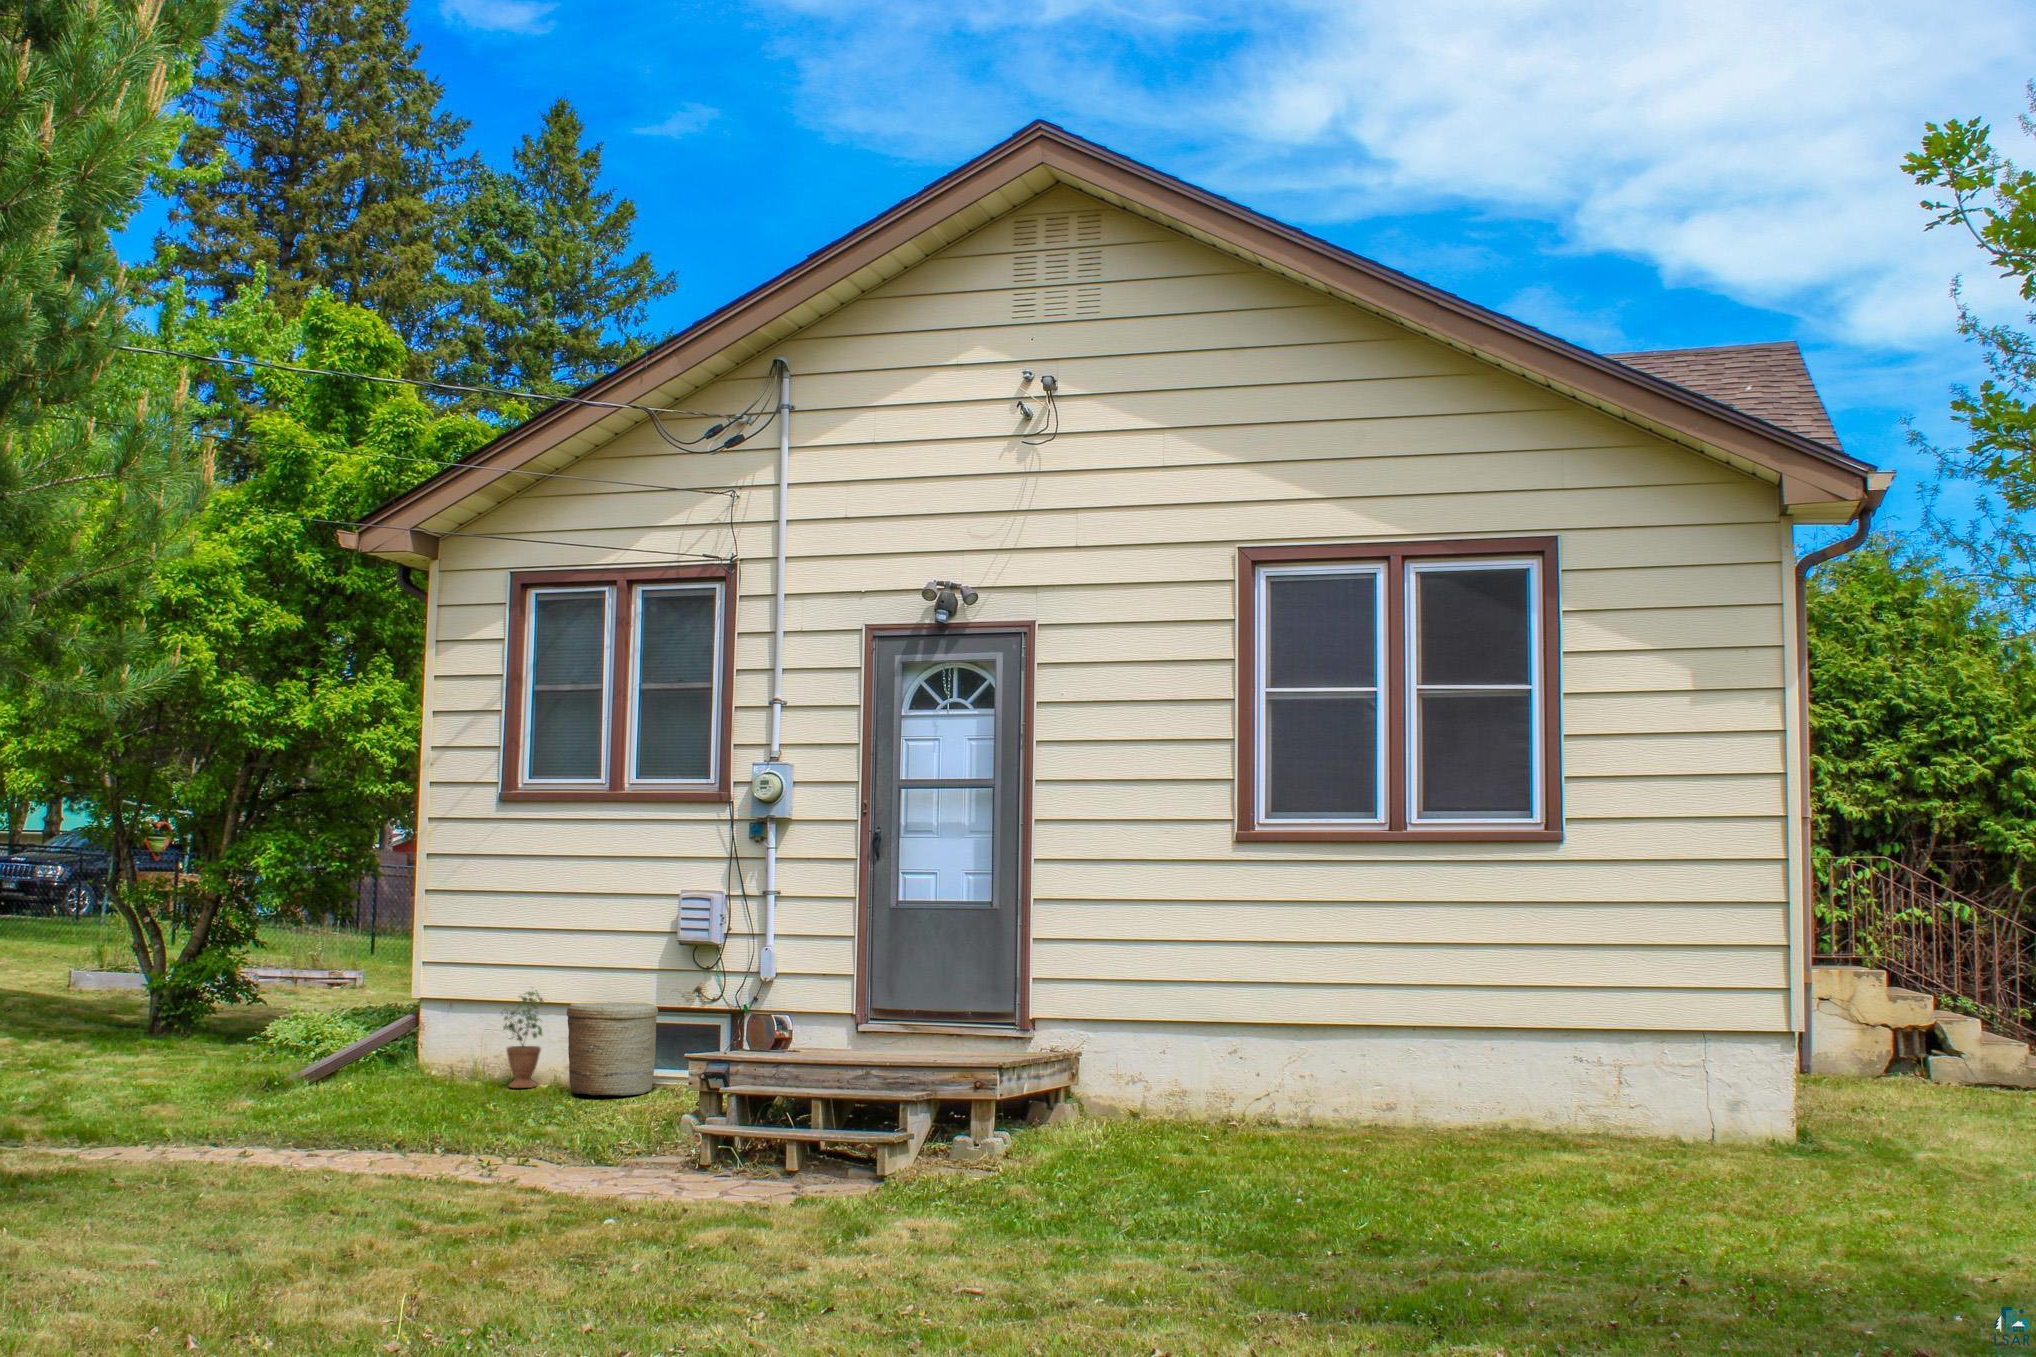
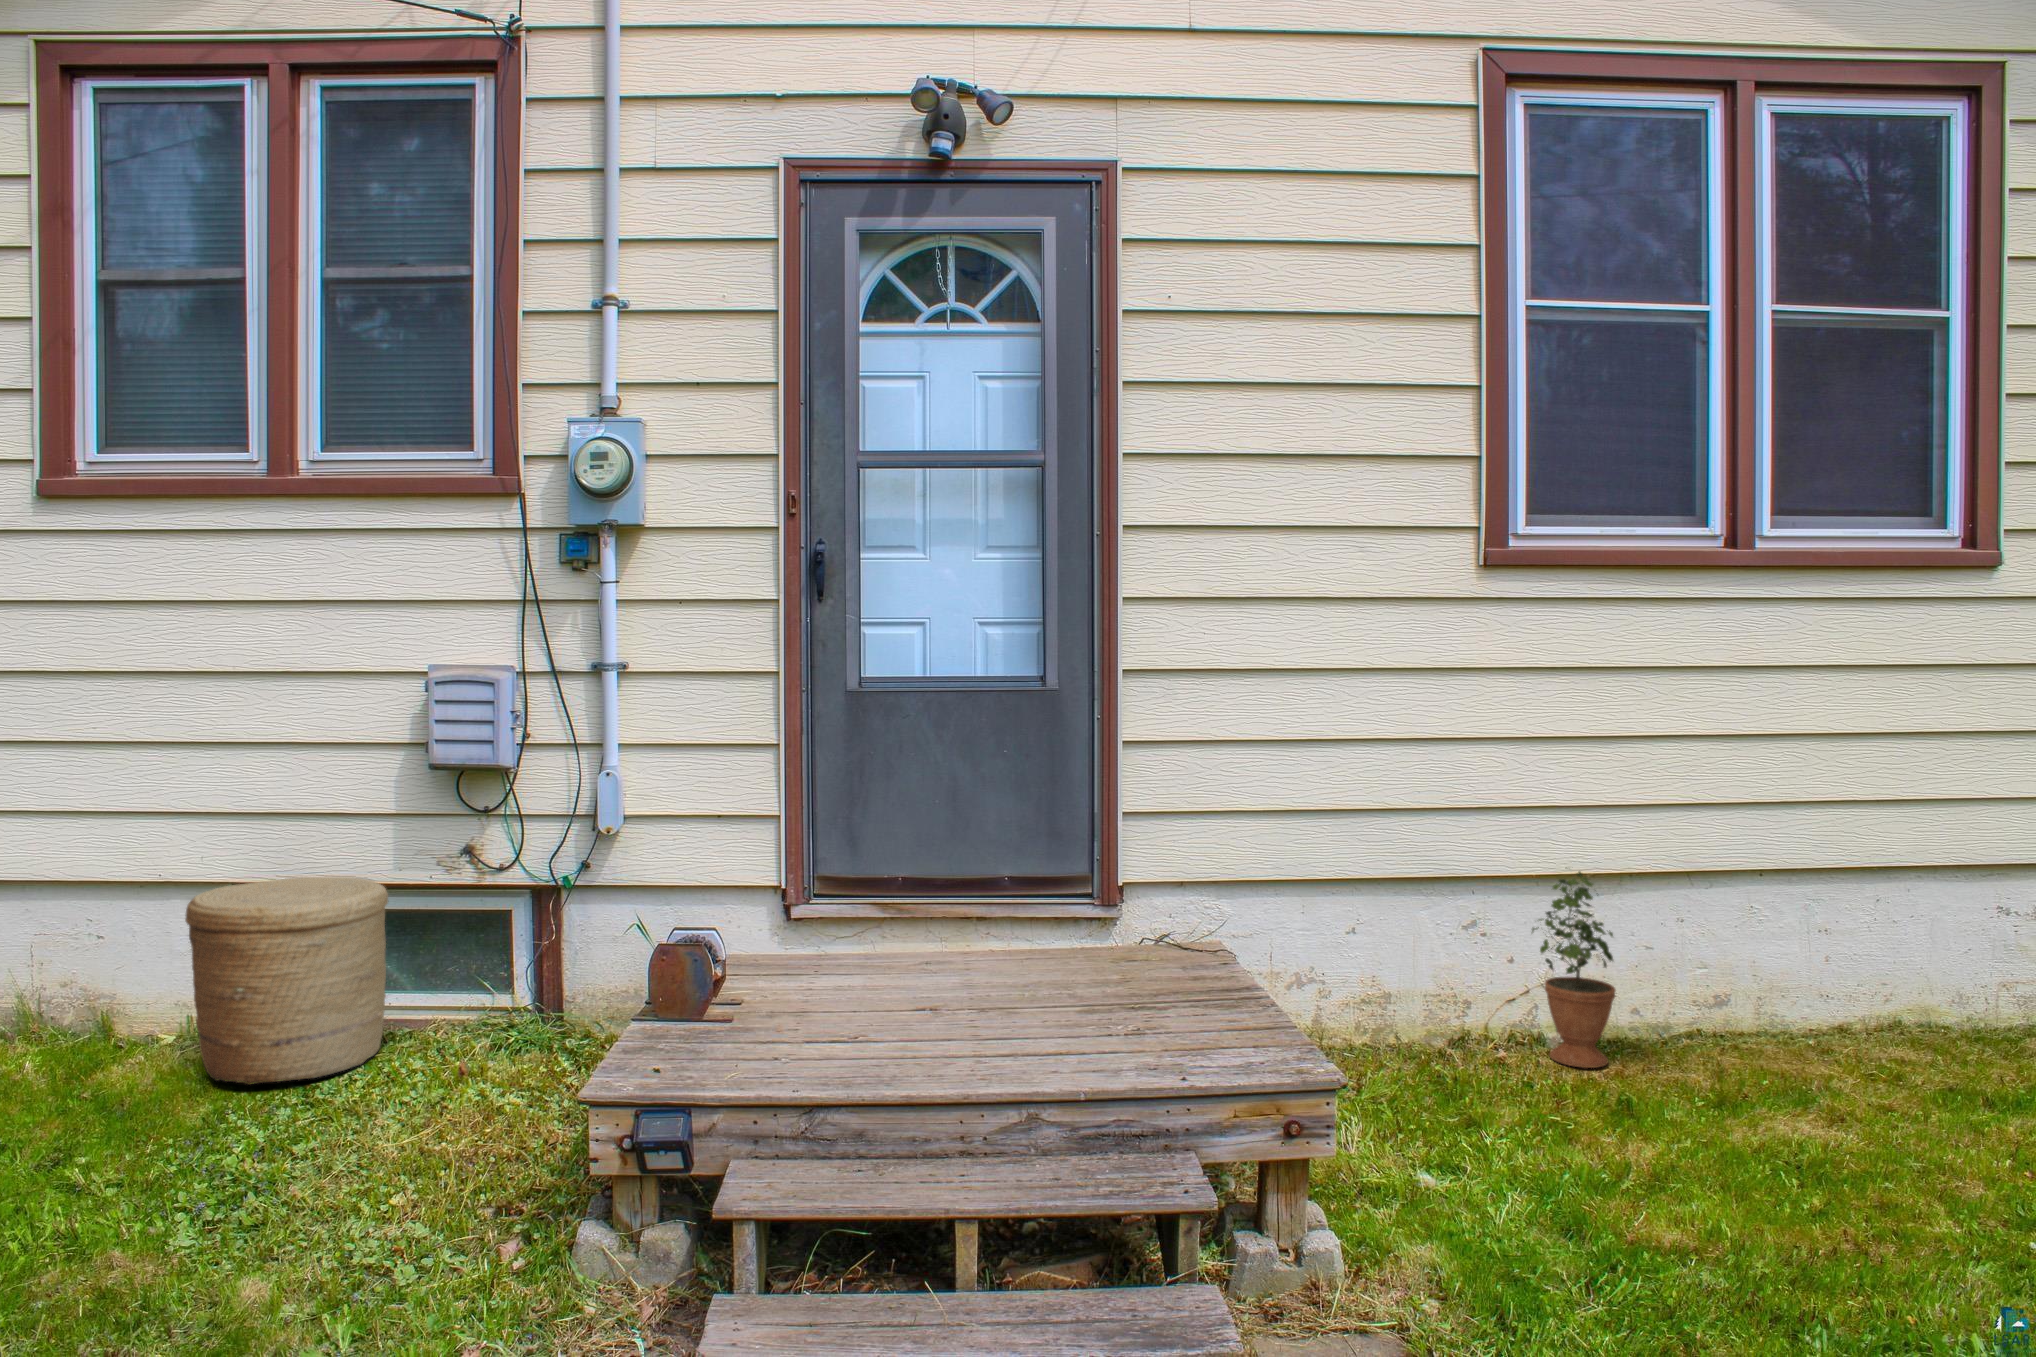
potted plant: present [503,992,544,1088] -> present [1532,871,1616,1068]

